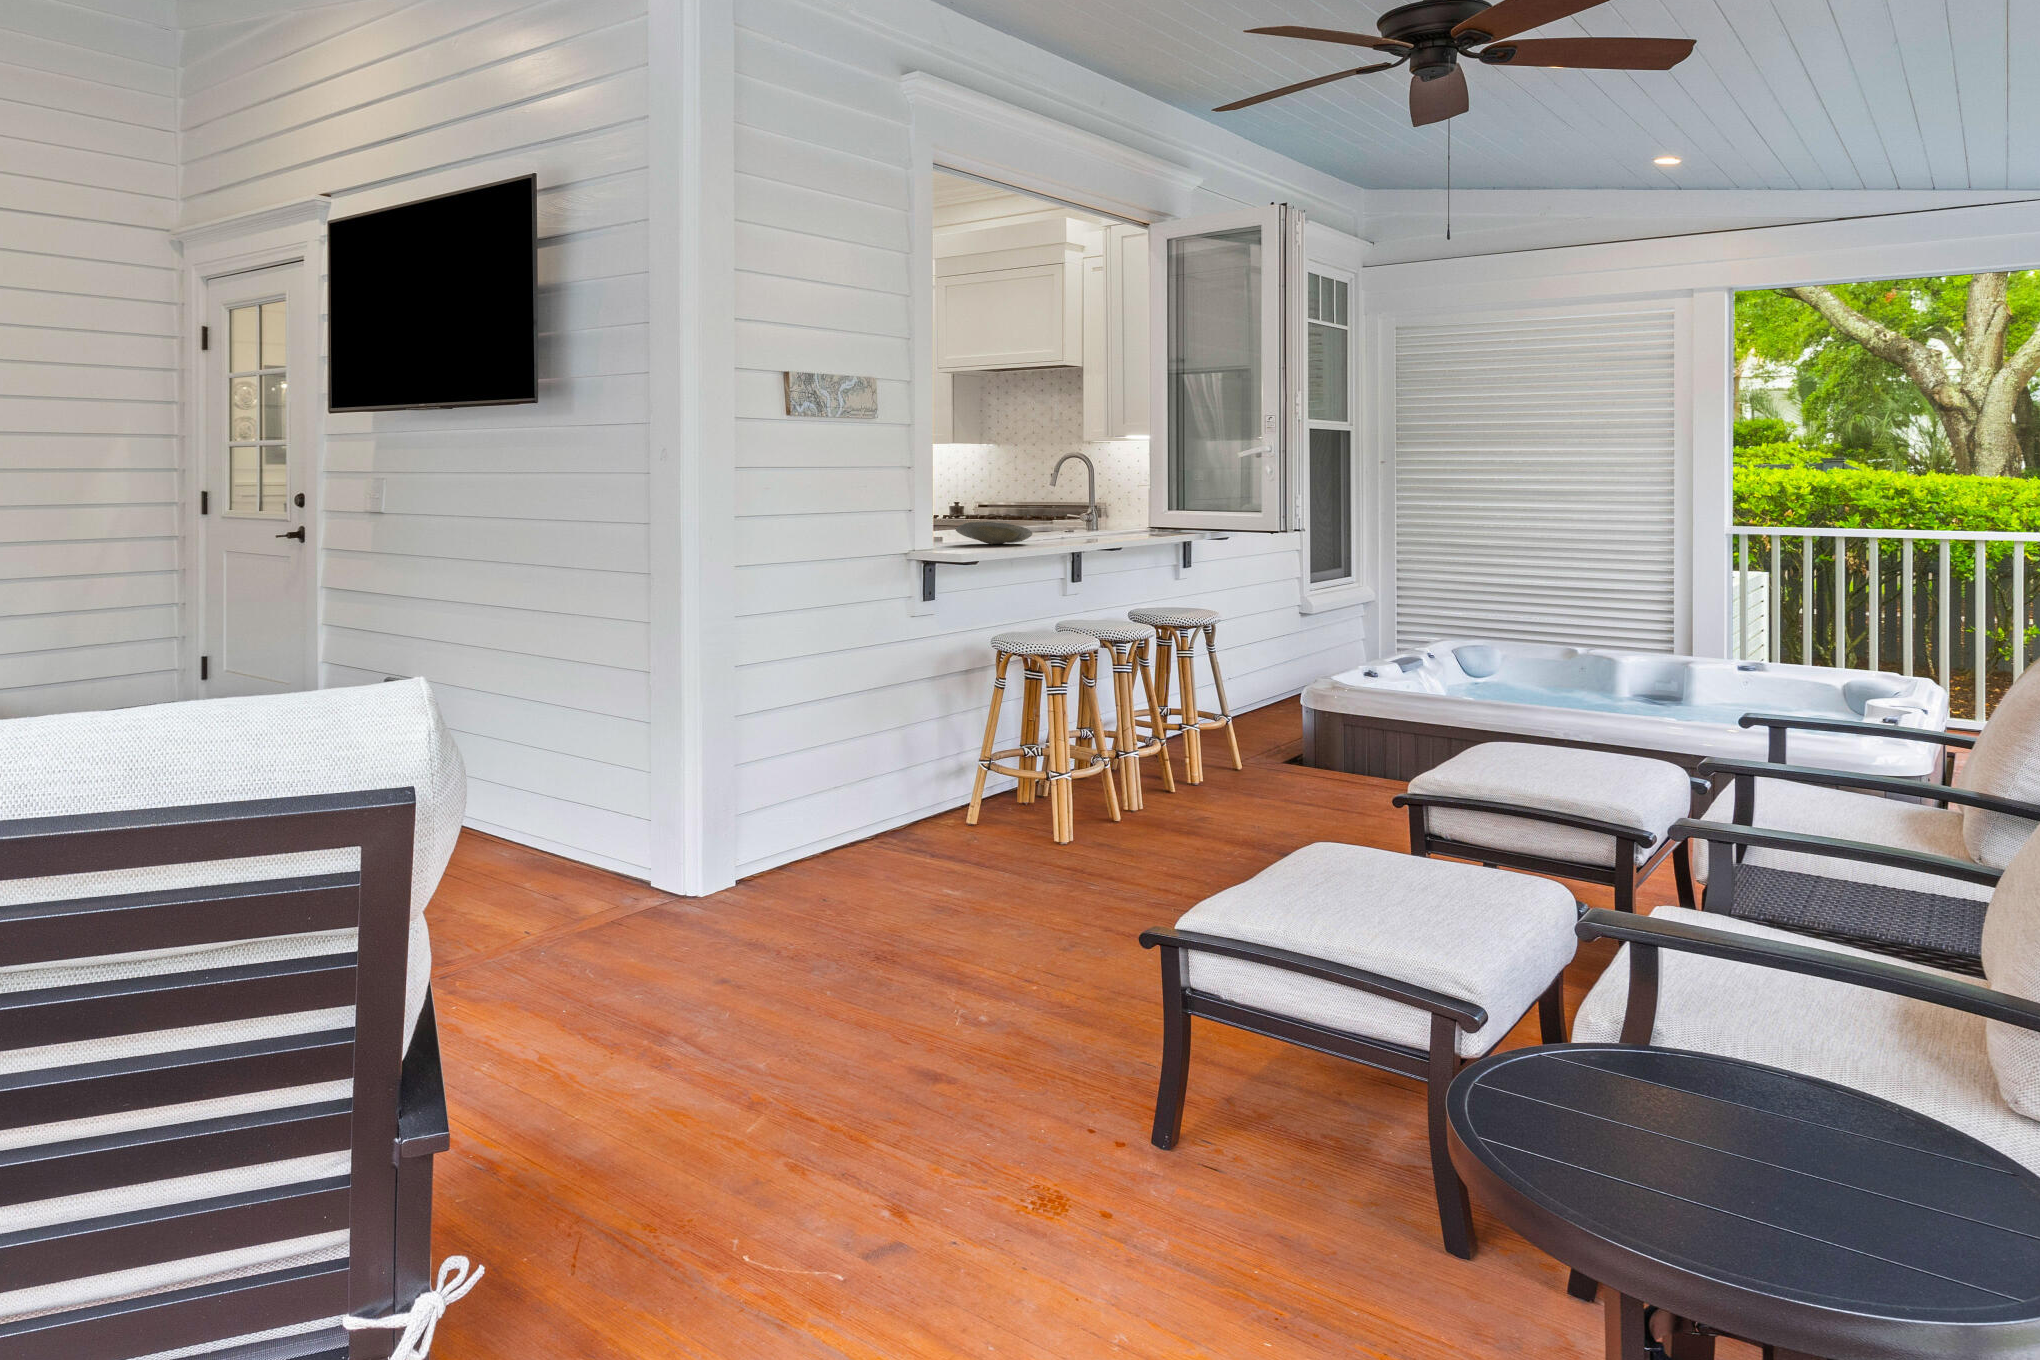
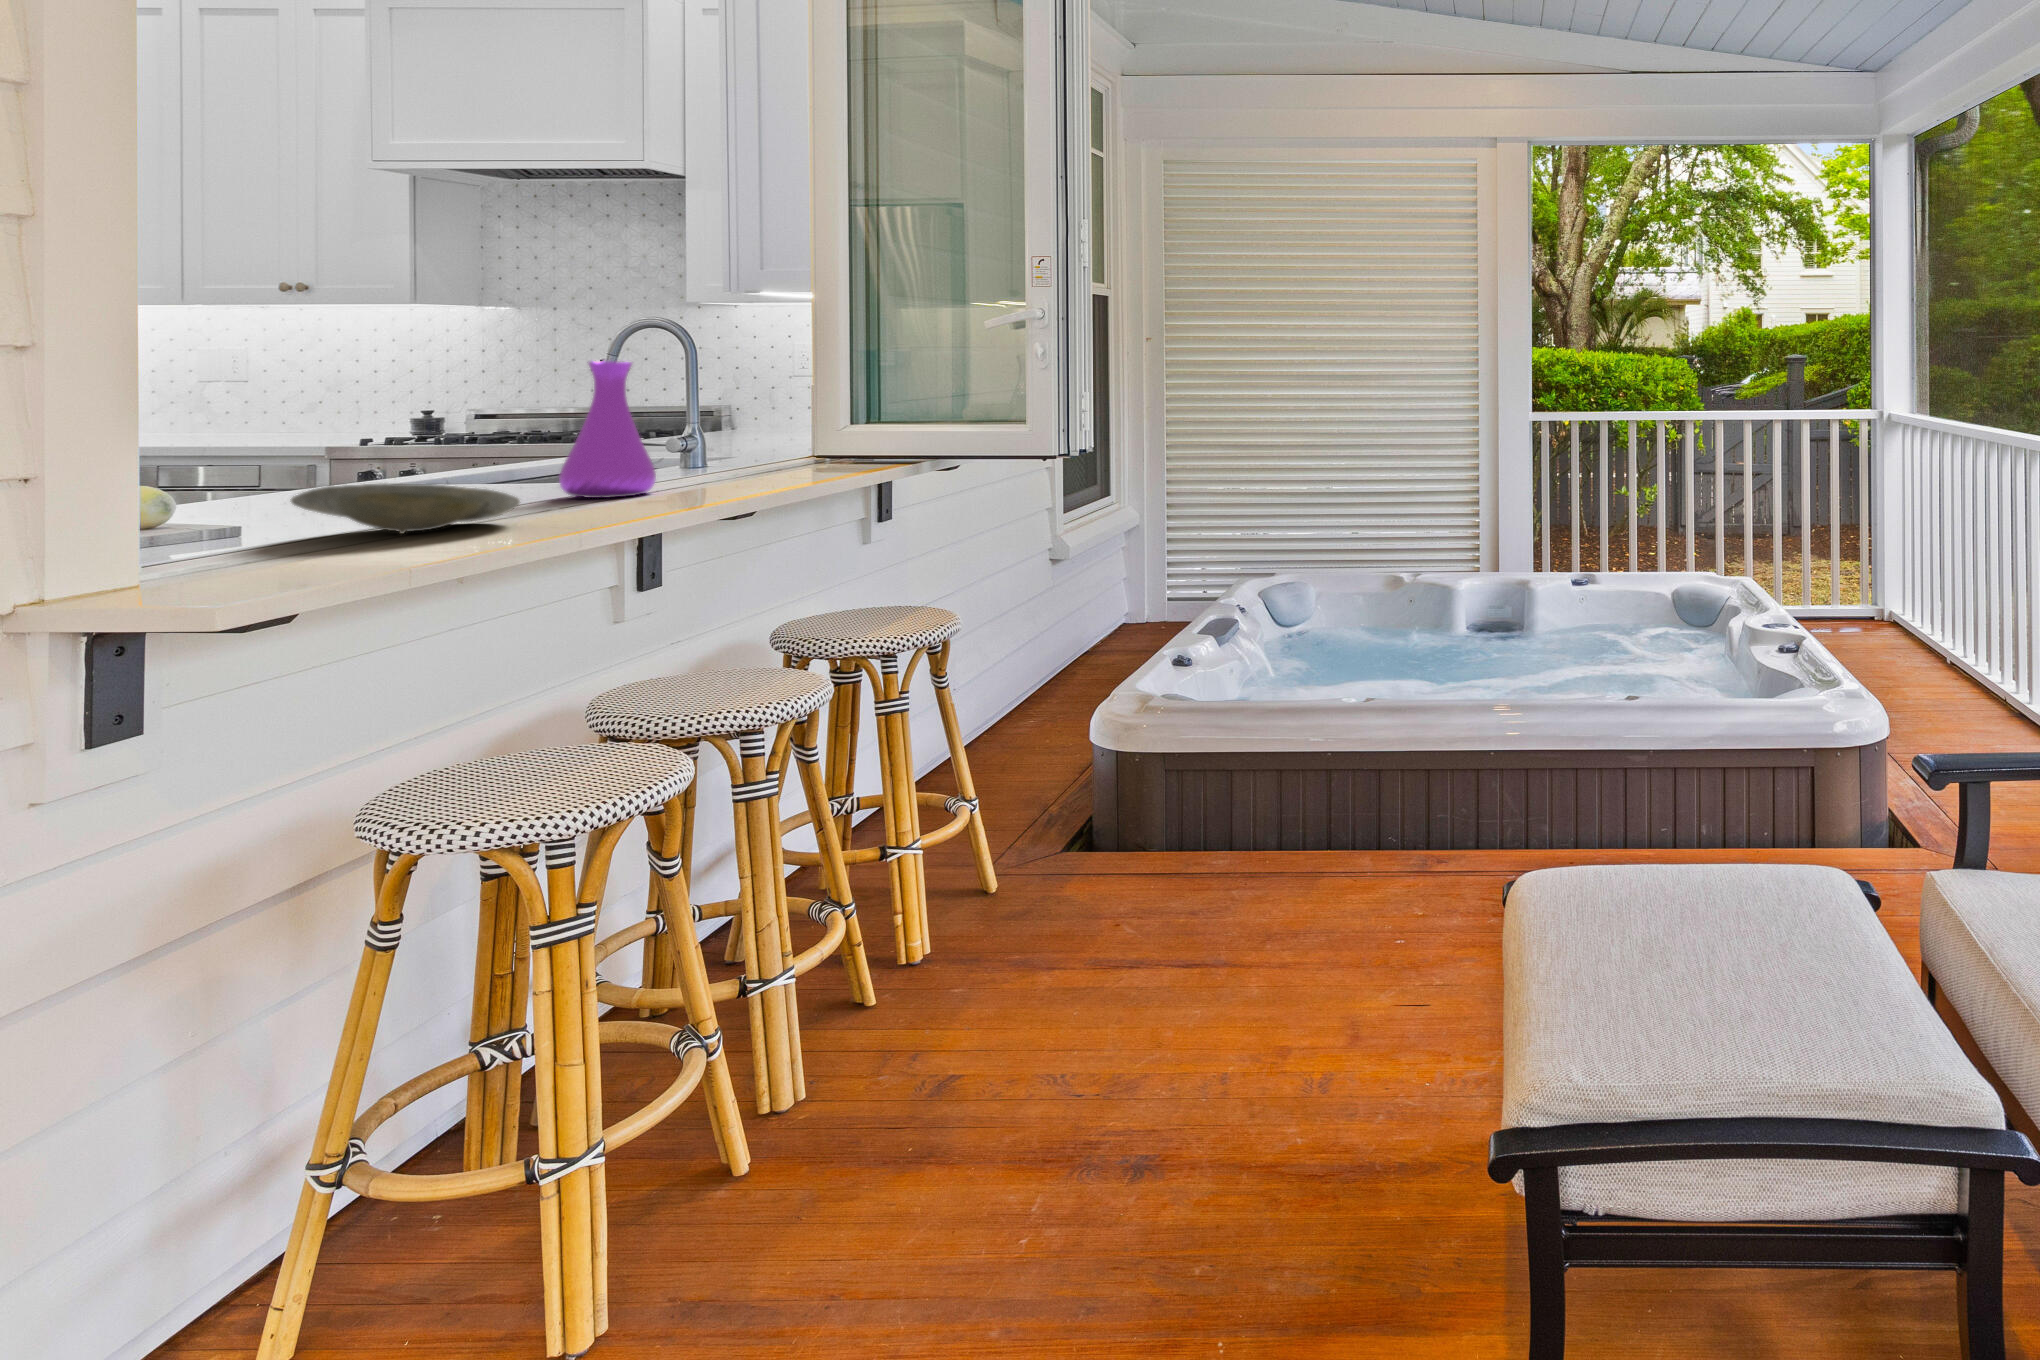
vase: none [1039,474,1079,539] -> present [559,361,656,498]

